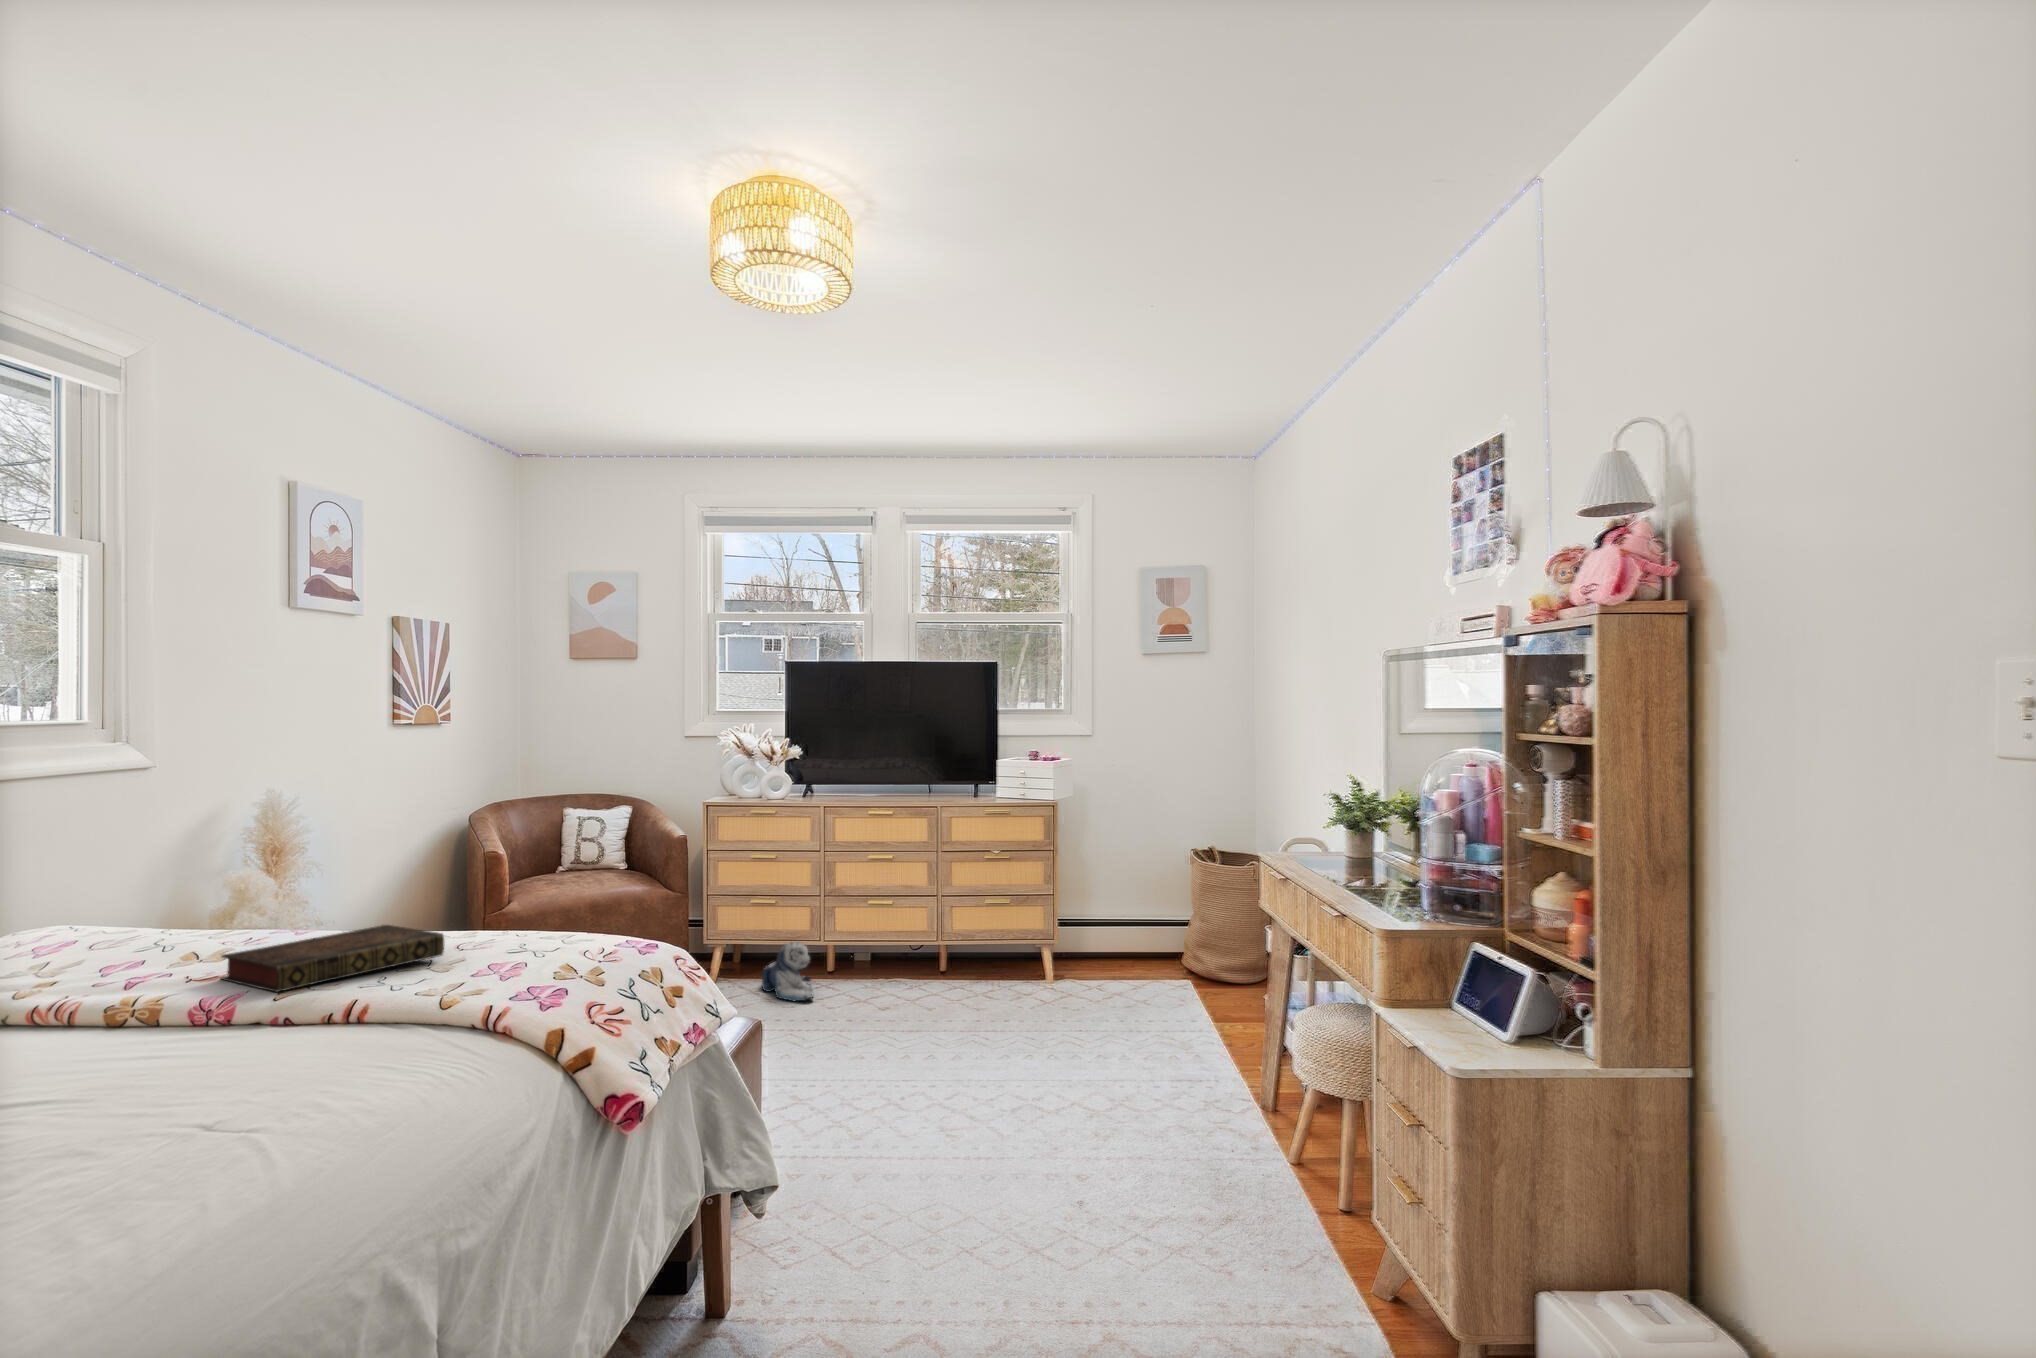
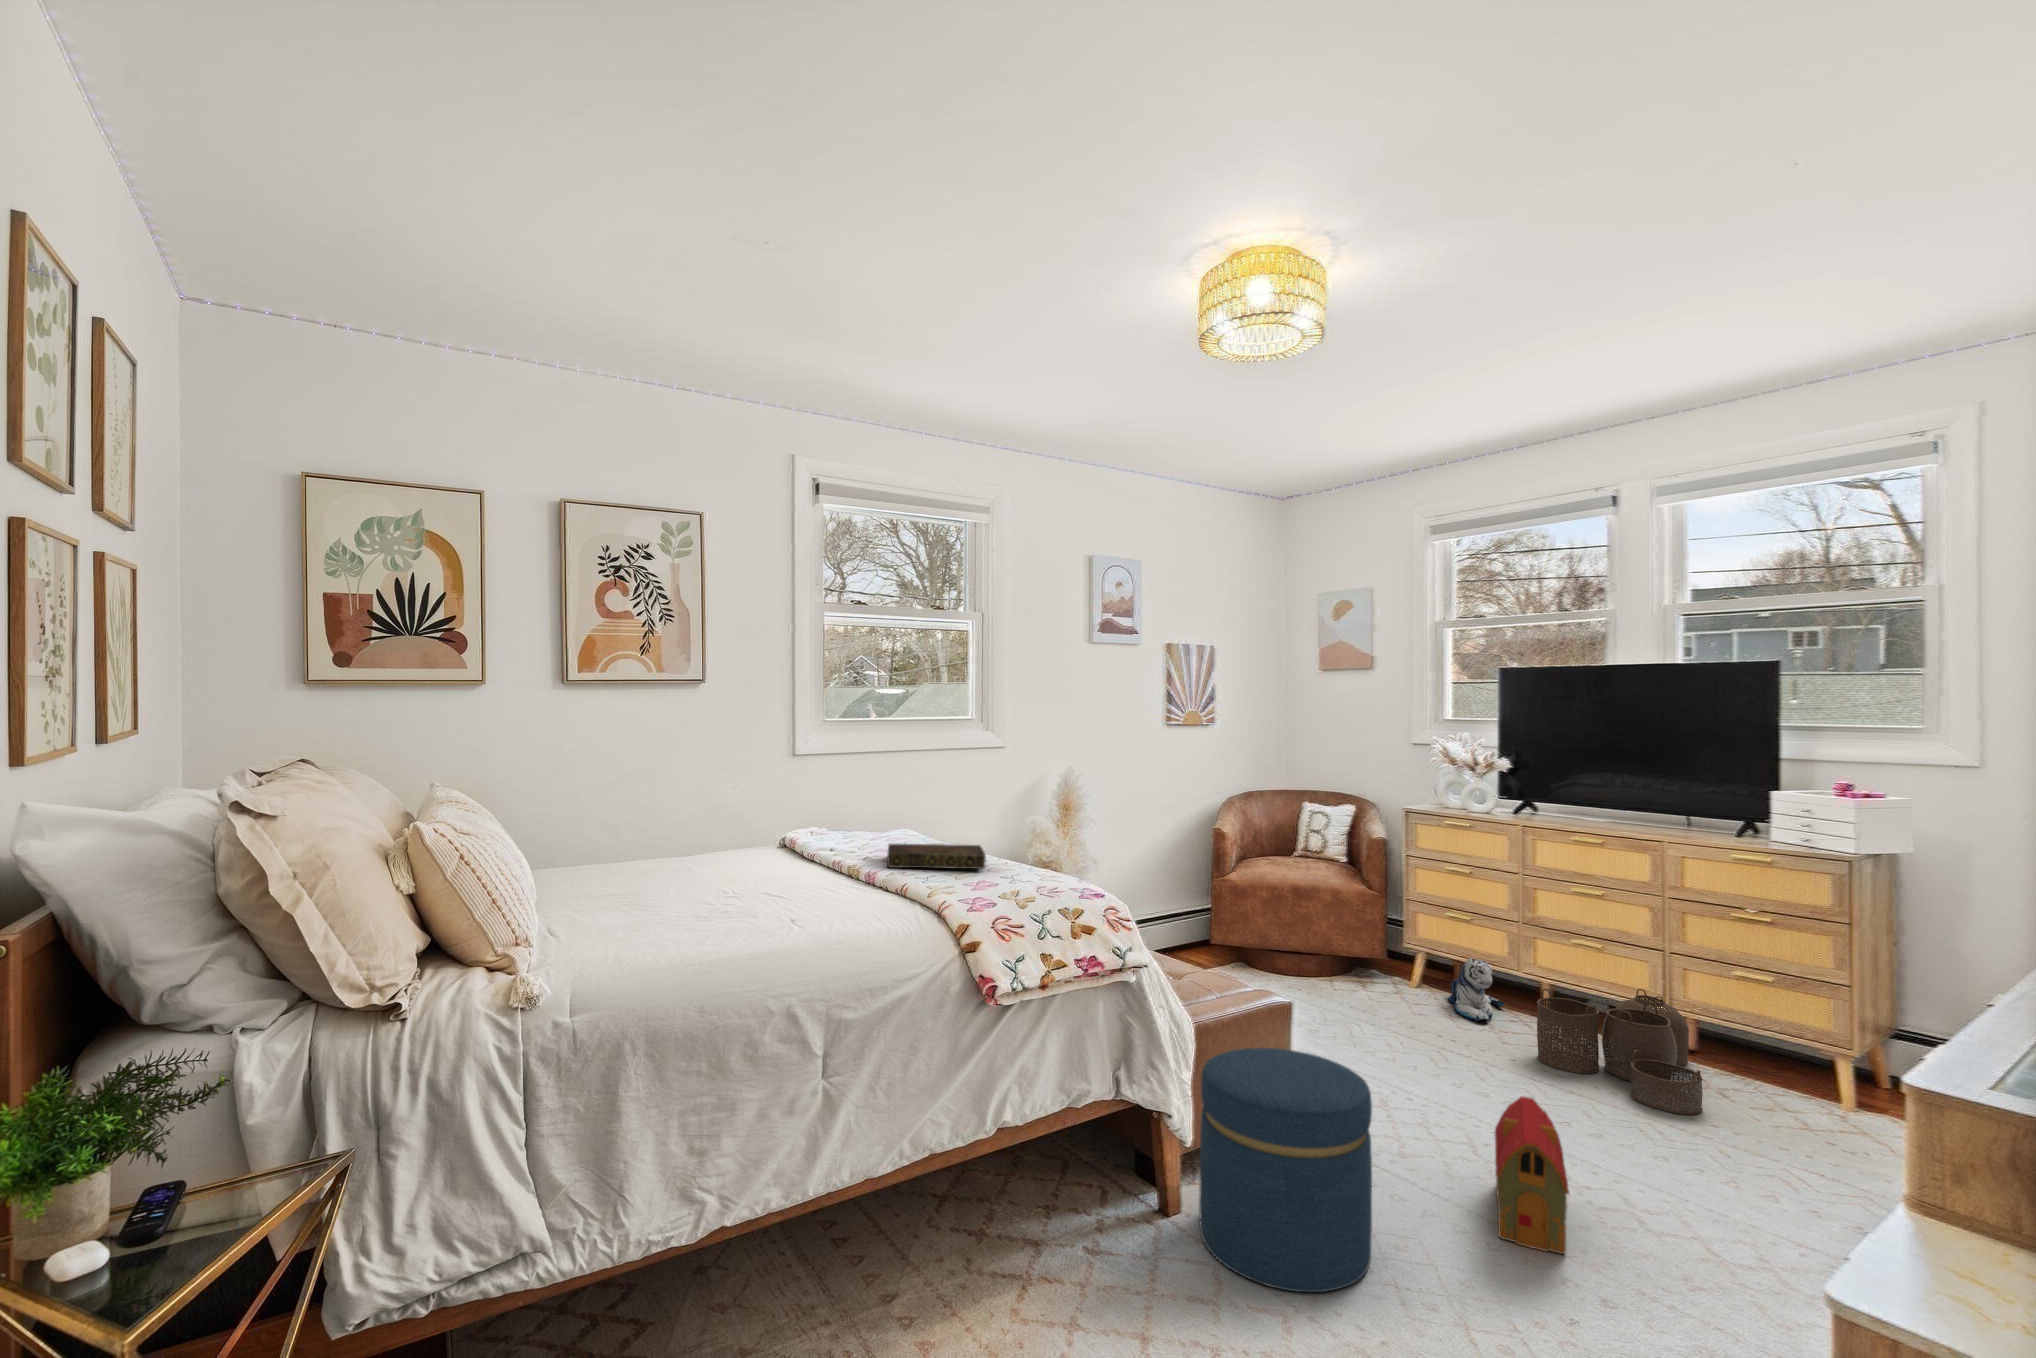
woven basket: none [873,933,1003,1025] -> present [1537,989,1703,1114]
toy house: none [954,1040,1047,1168] -> present [1495,1096,1569,1254]
ottoman: none [784,1062,959,1316] -> present [1199,1048,1372,1292]

